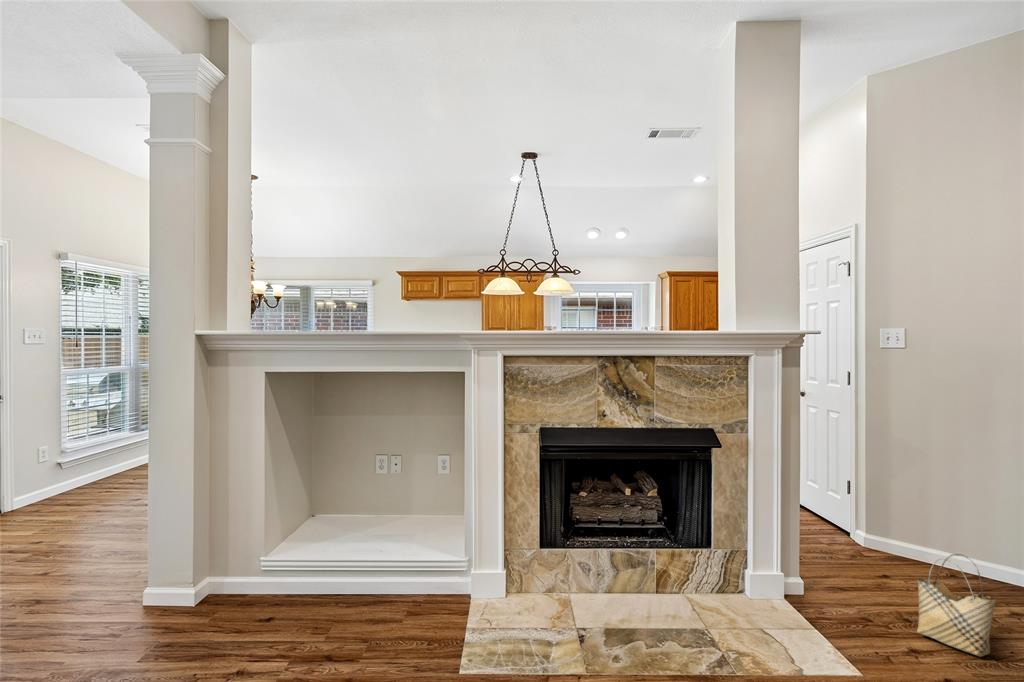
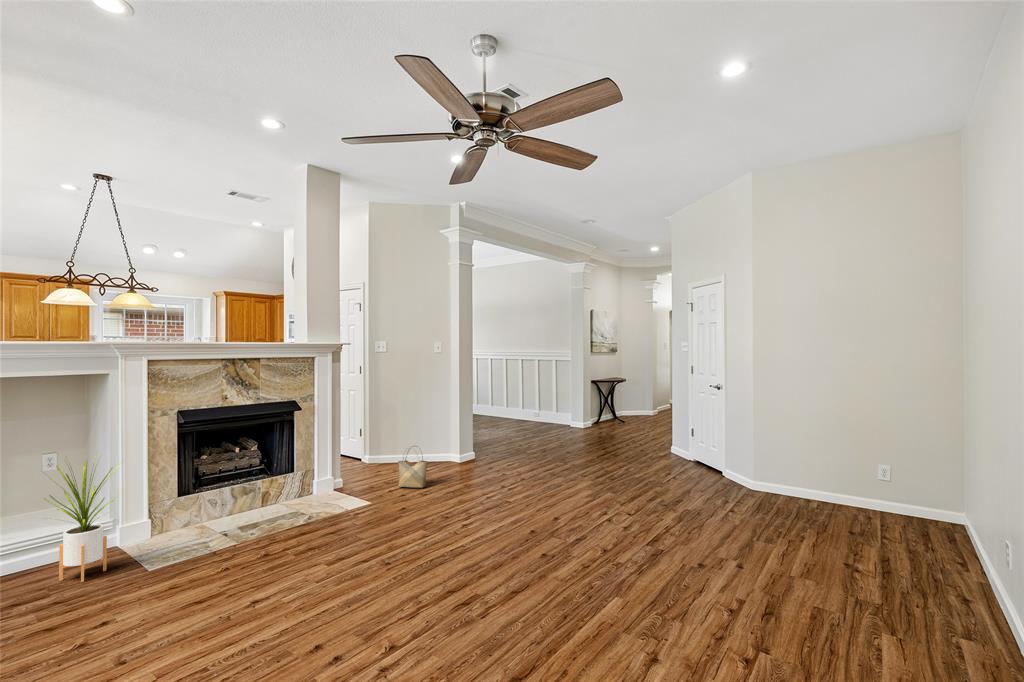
house plant: none [360,478,450,653] -> present [44,461,120,582]

